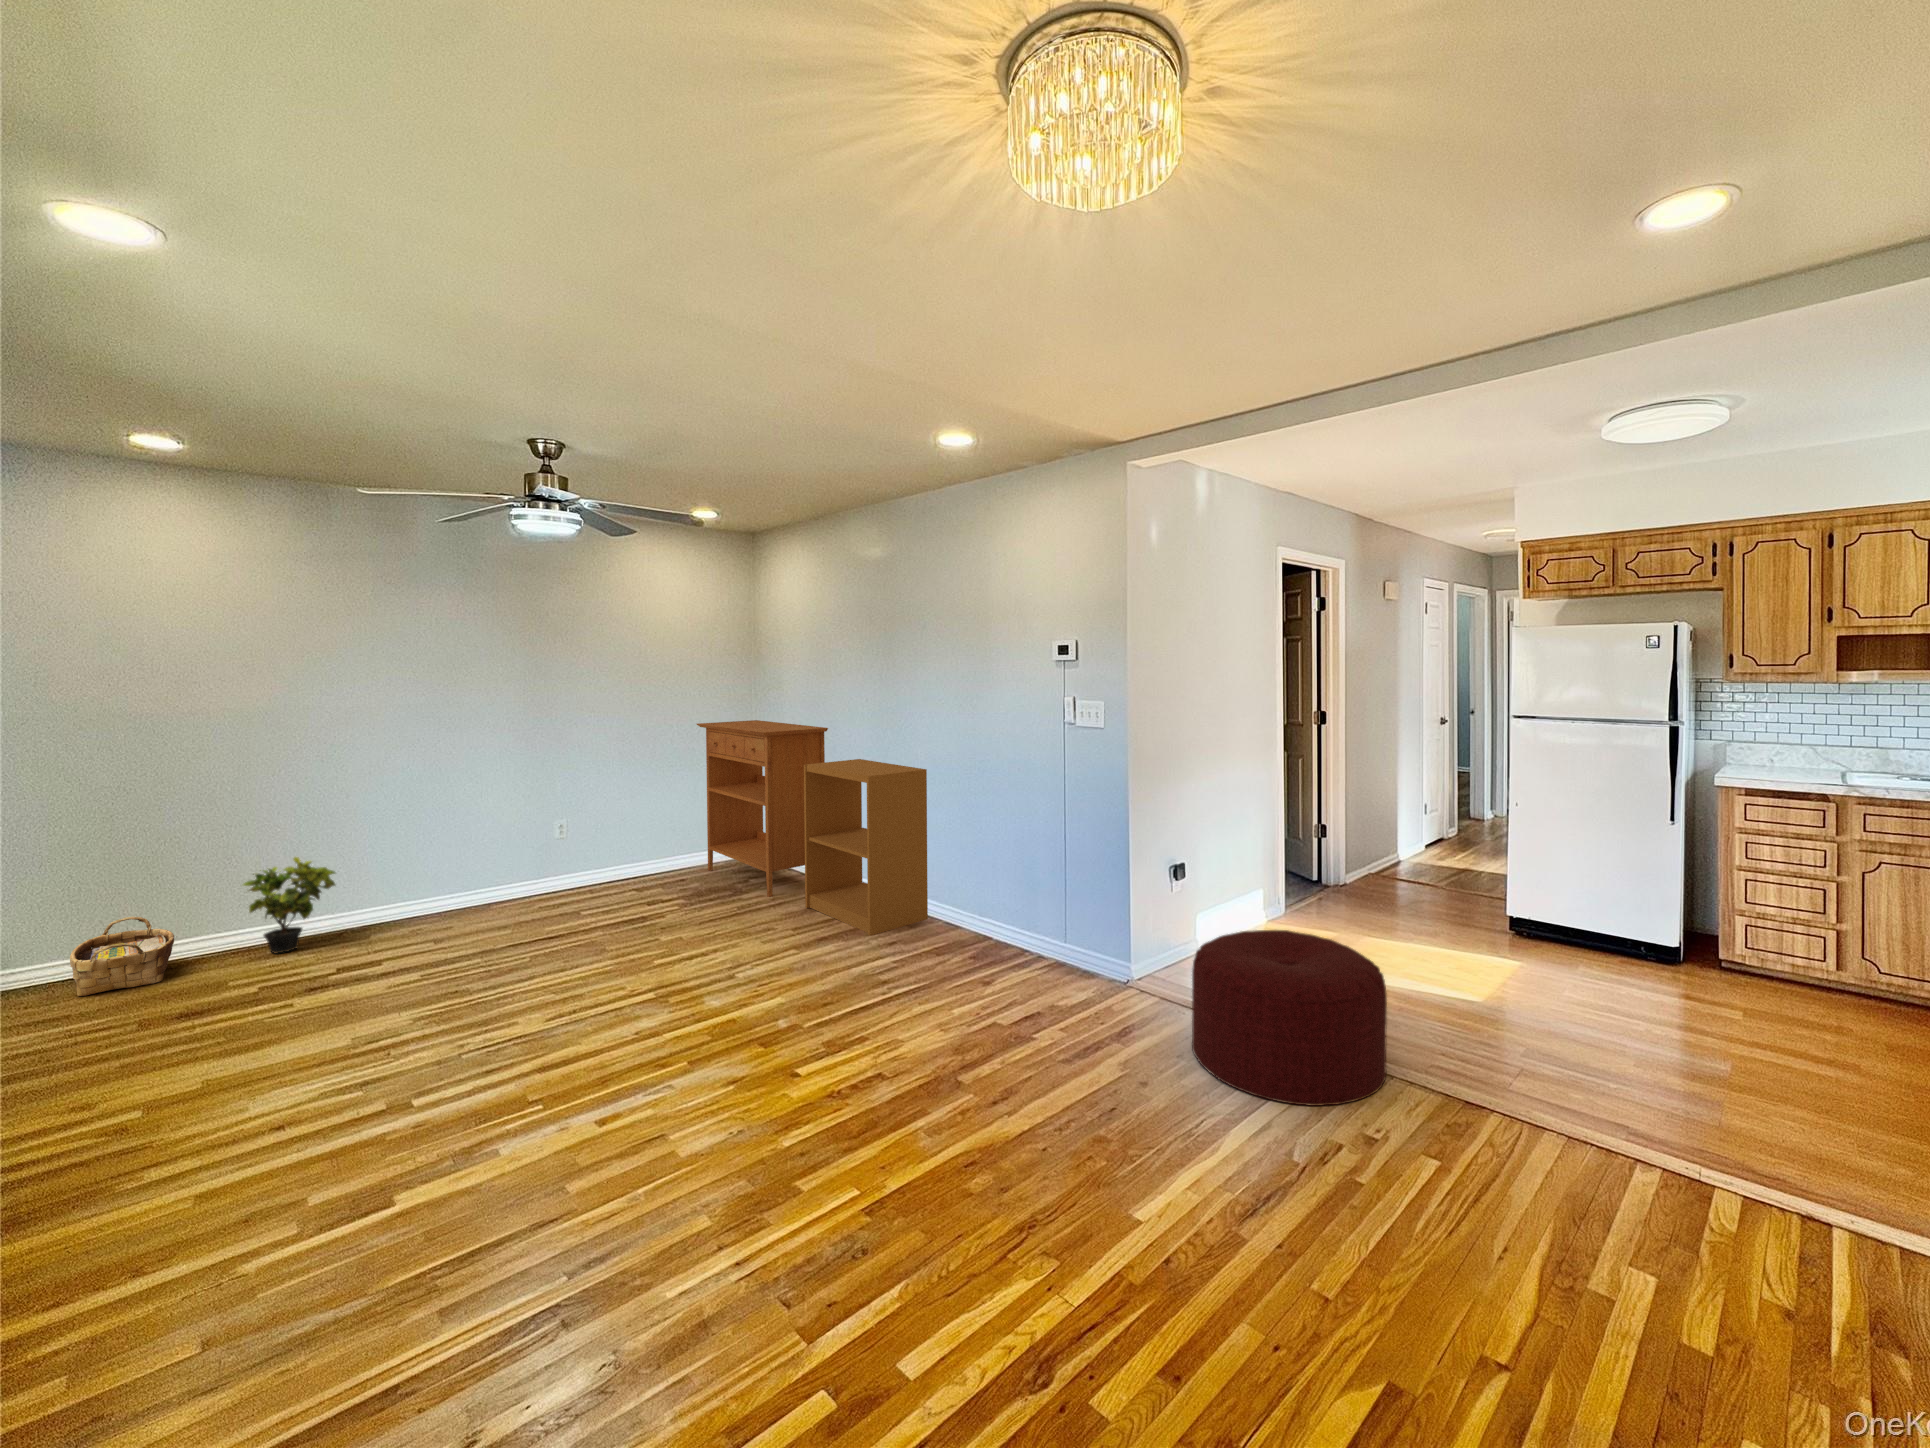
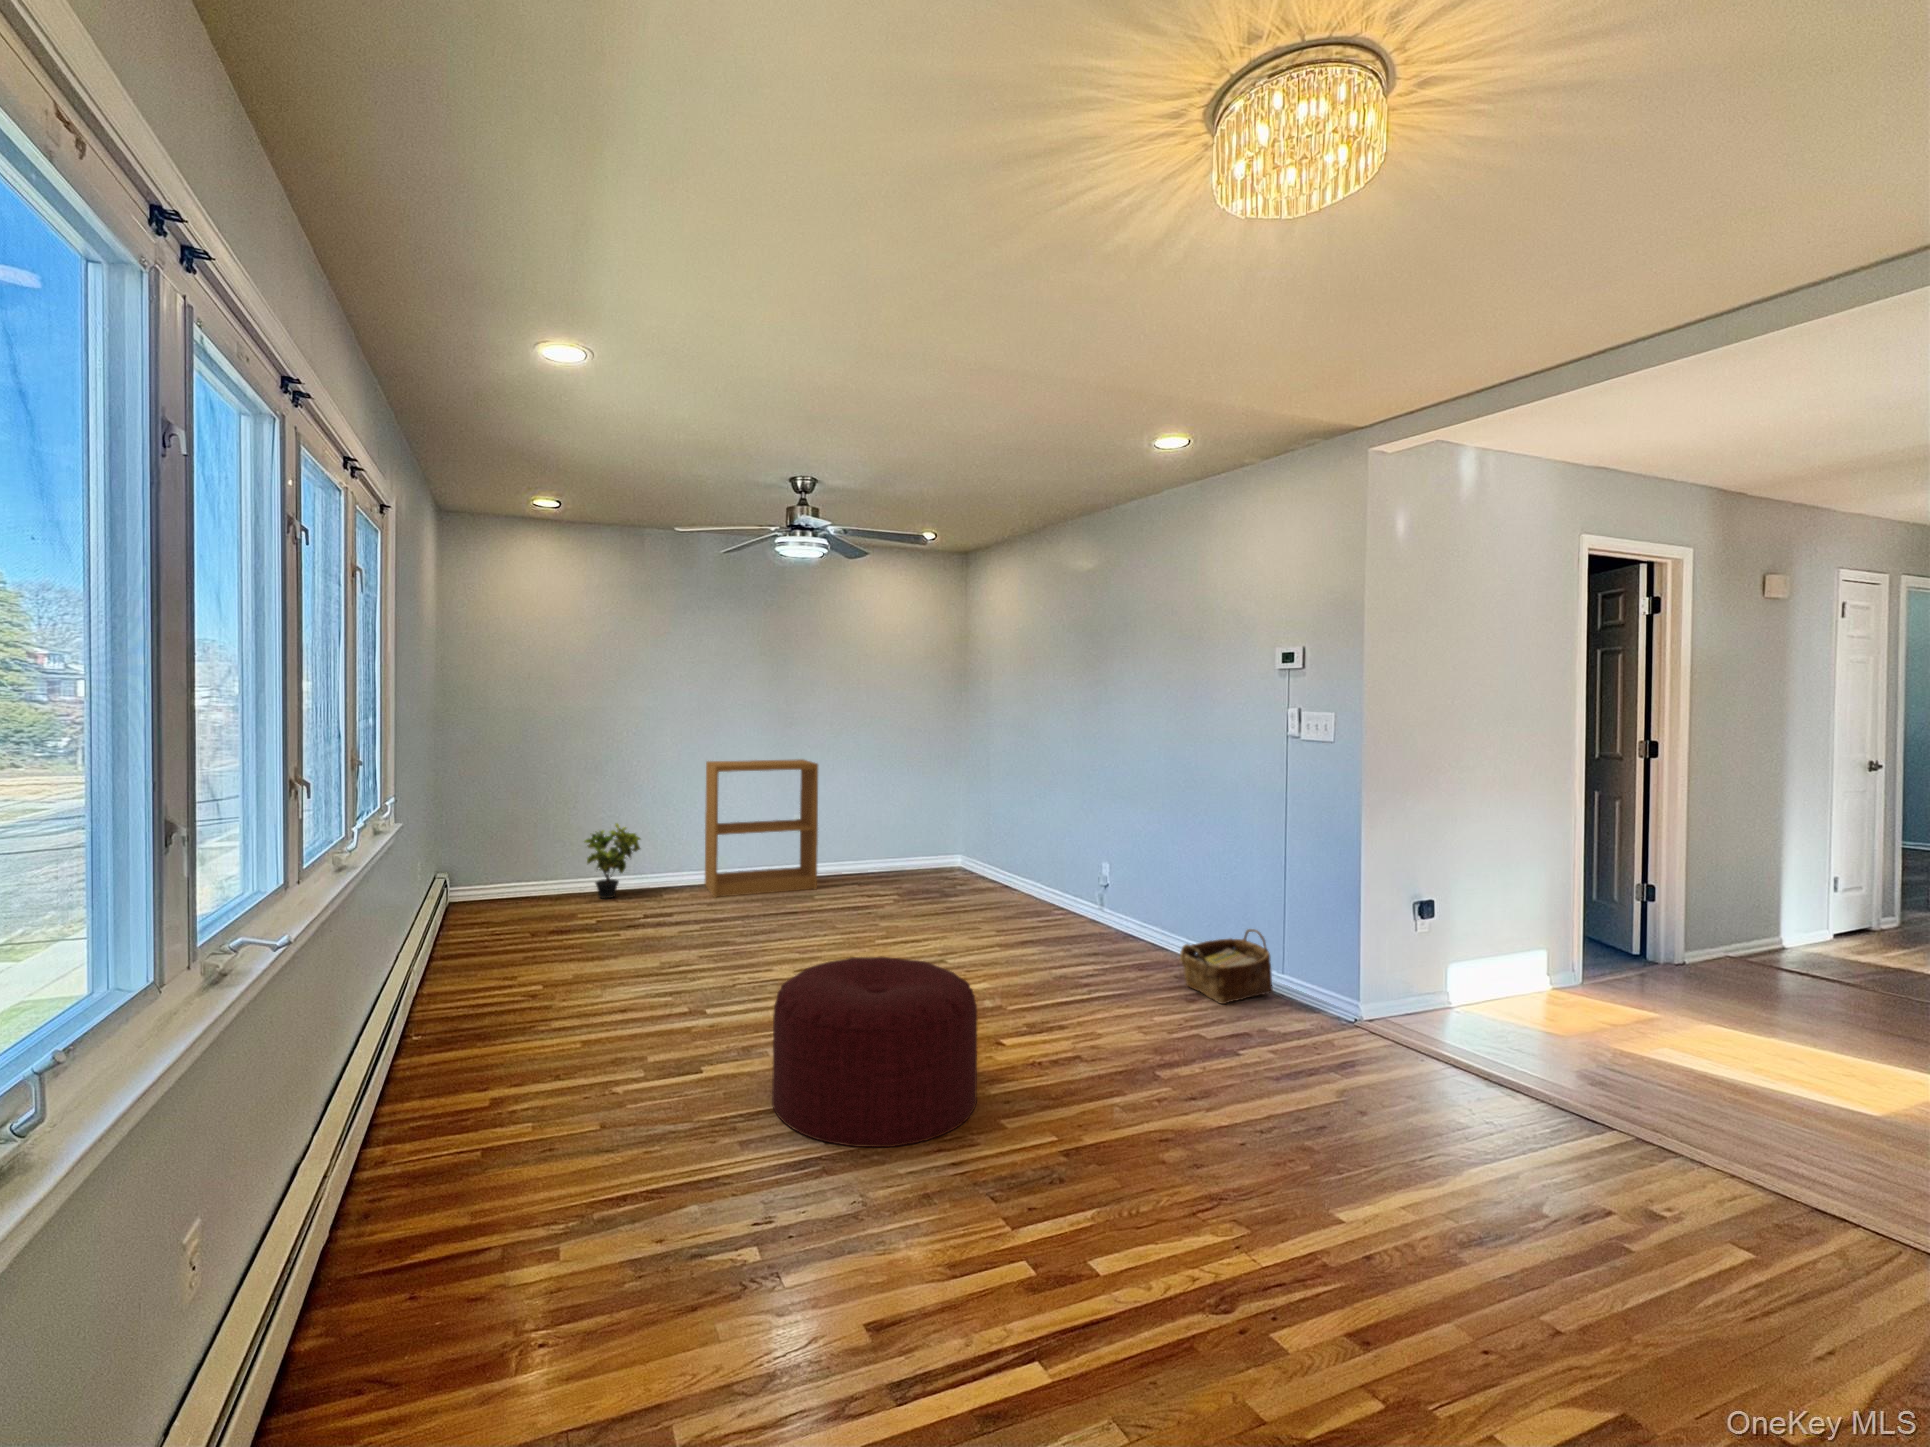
console table: present [697,720,828,897] -> none [912,732,1035,901]
bookshelf: present [804,759,928,936] -> present [705,759,818,897]
woven basket: present [70,917,175,996] -> present [1180,929,1273,1004]
ottoman: present [1192,930,1387,1106] -> present [772,957,977,1147]

